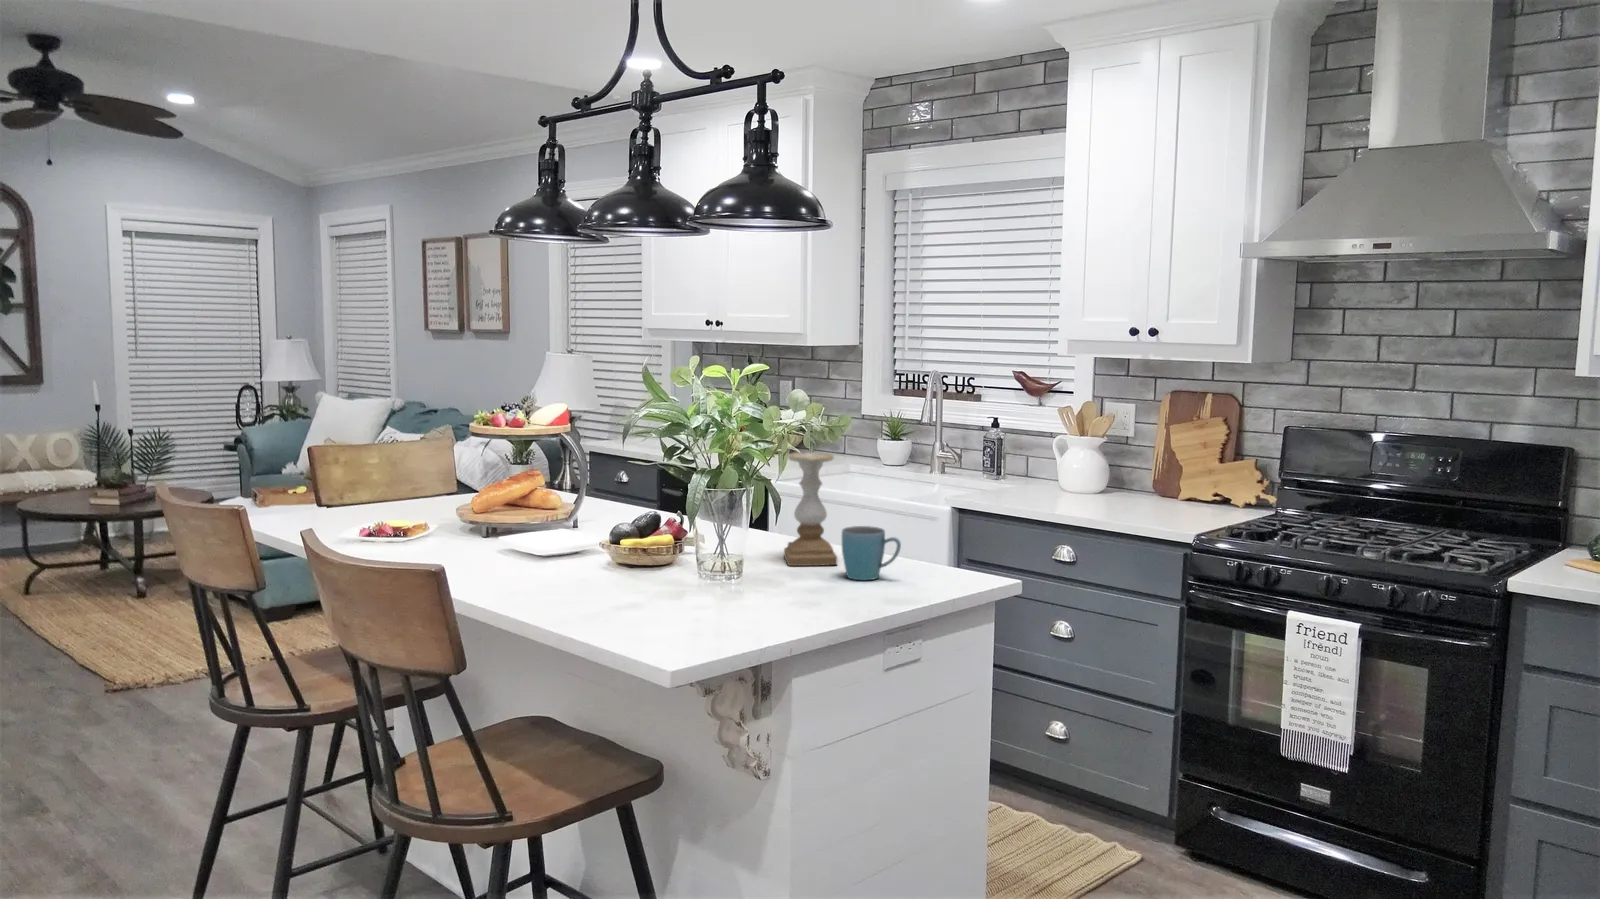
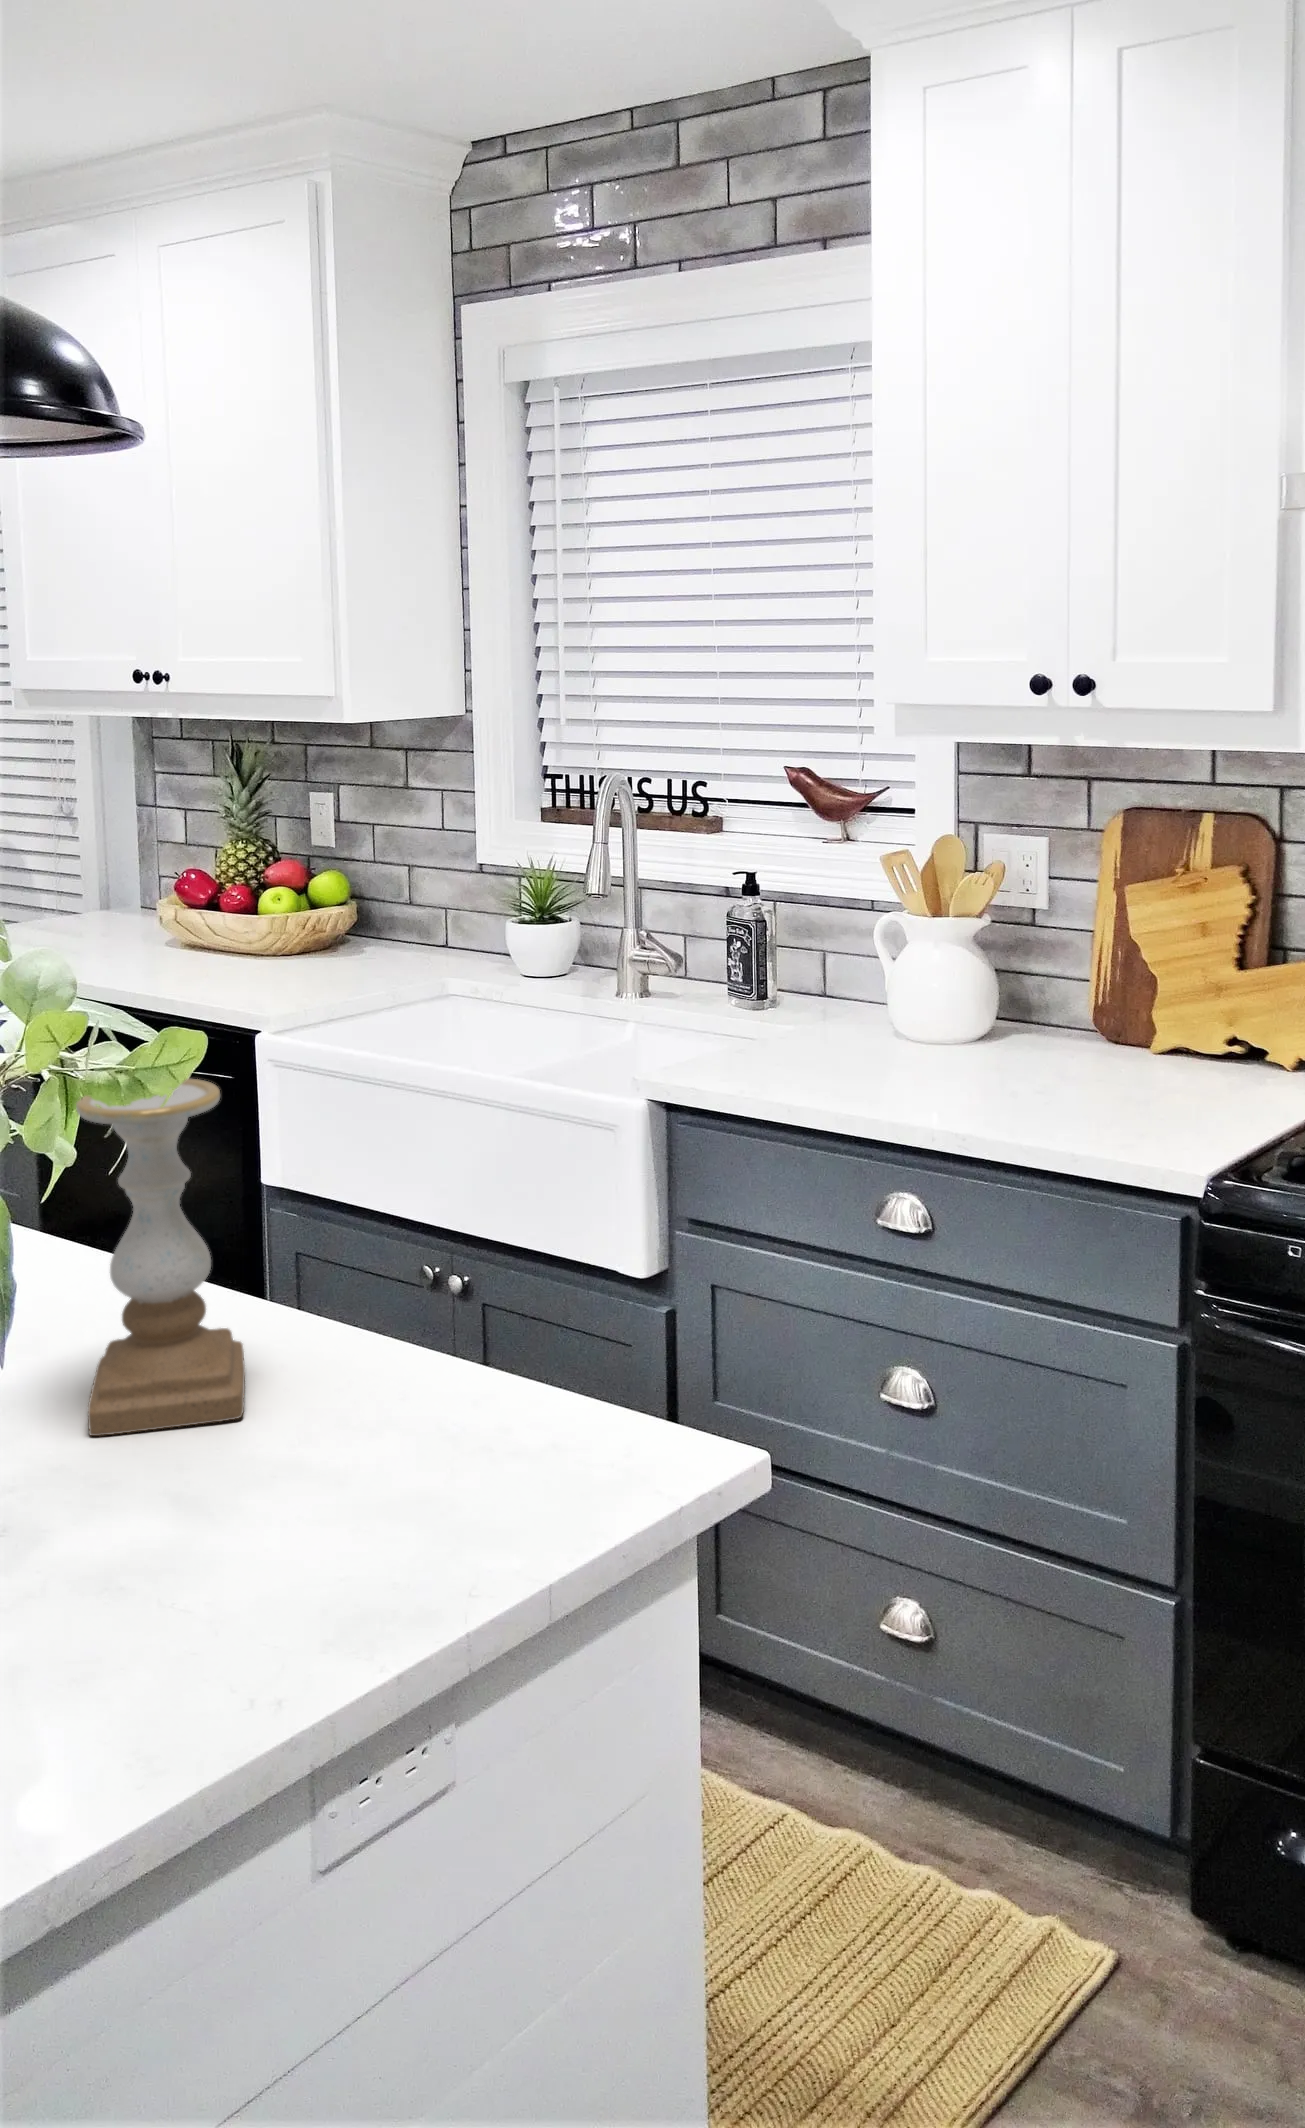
mug: present [842,526,901,580] -> none [218,1318,402,1506]

